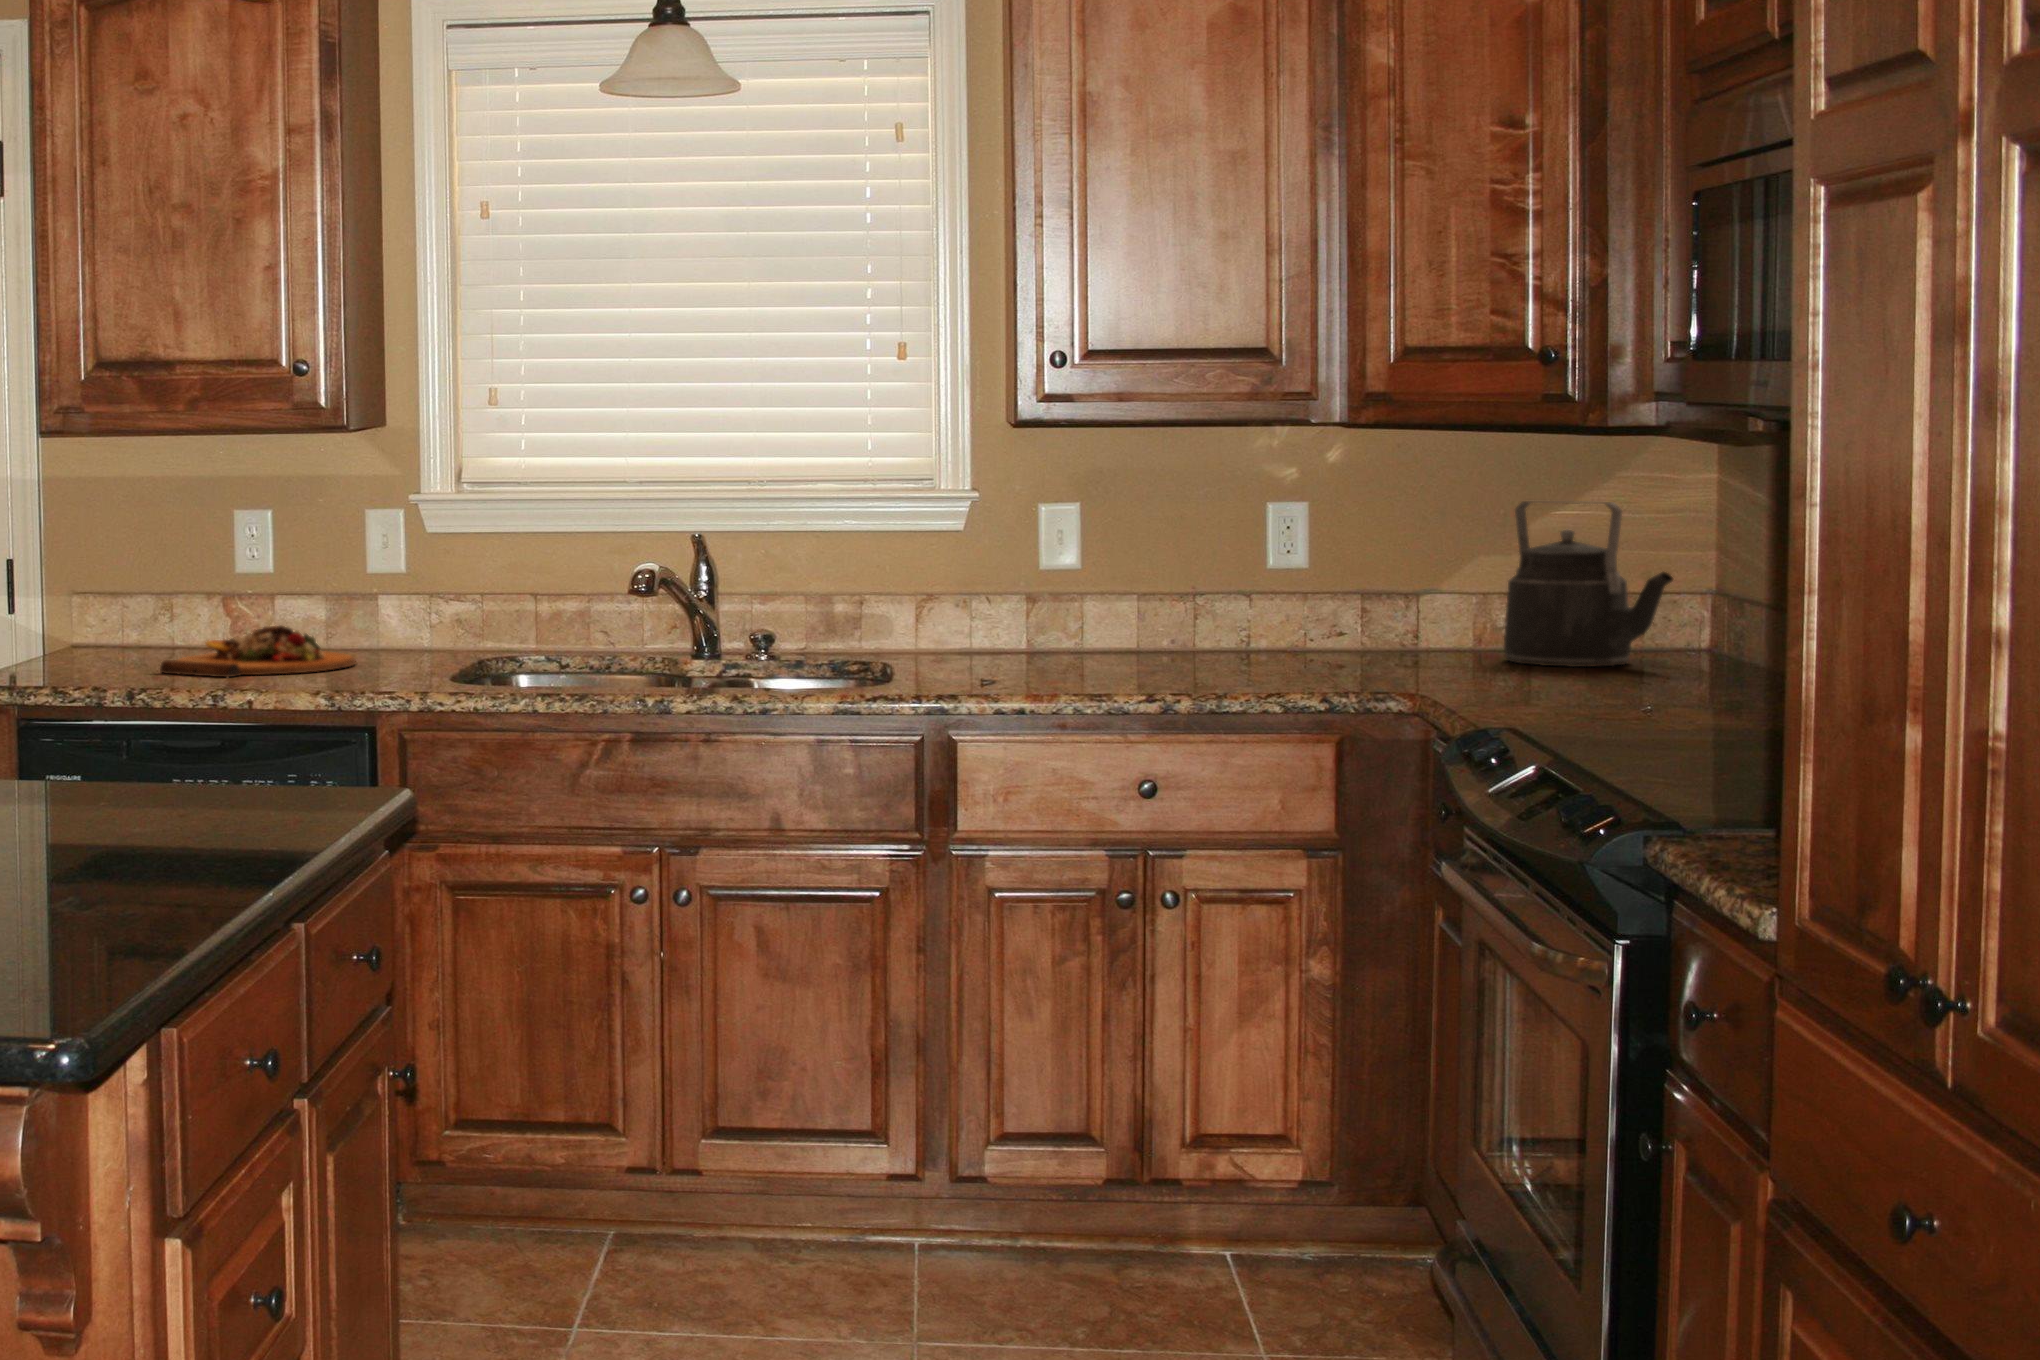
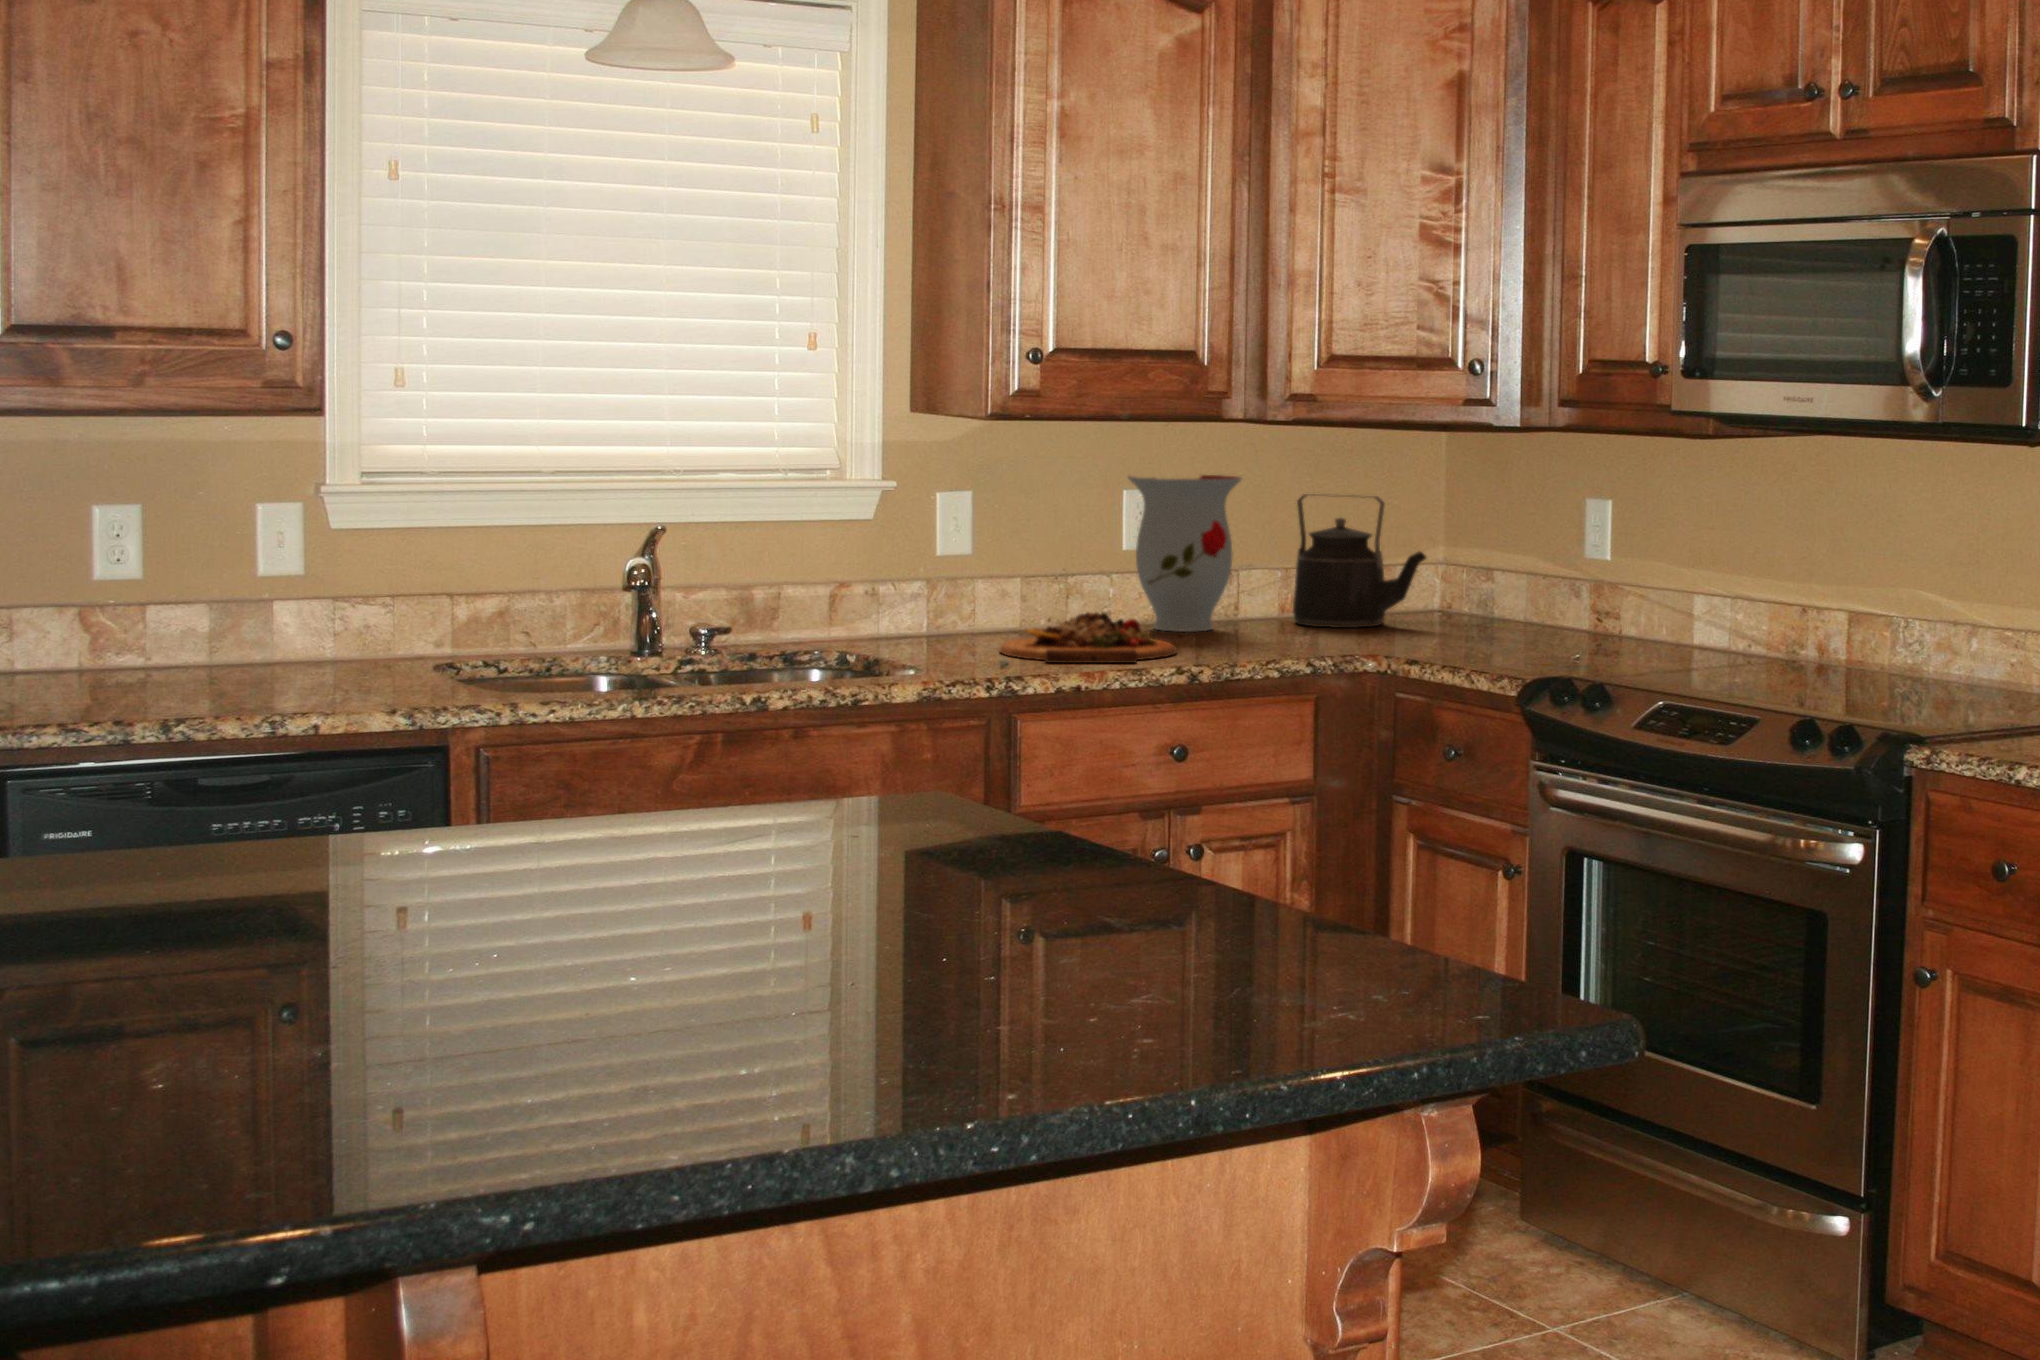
vase: none [1270,479,1414,662] -> present [1128,475,1242,632]
cutting board: present [160,626,356,678] -> present [1000,612,1177,663]

